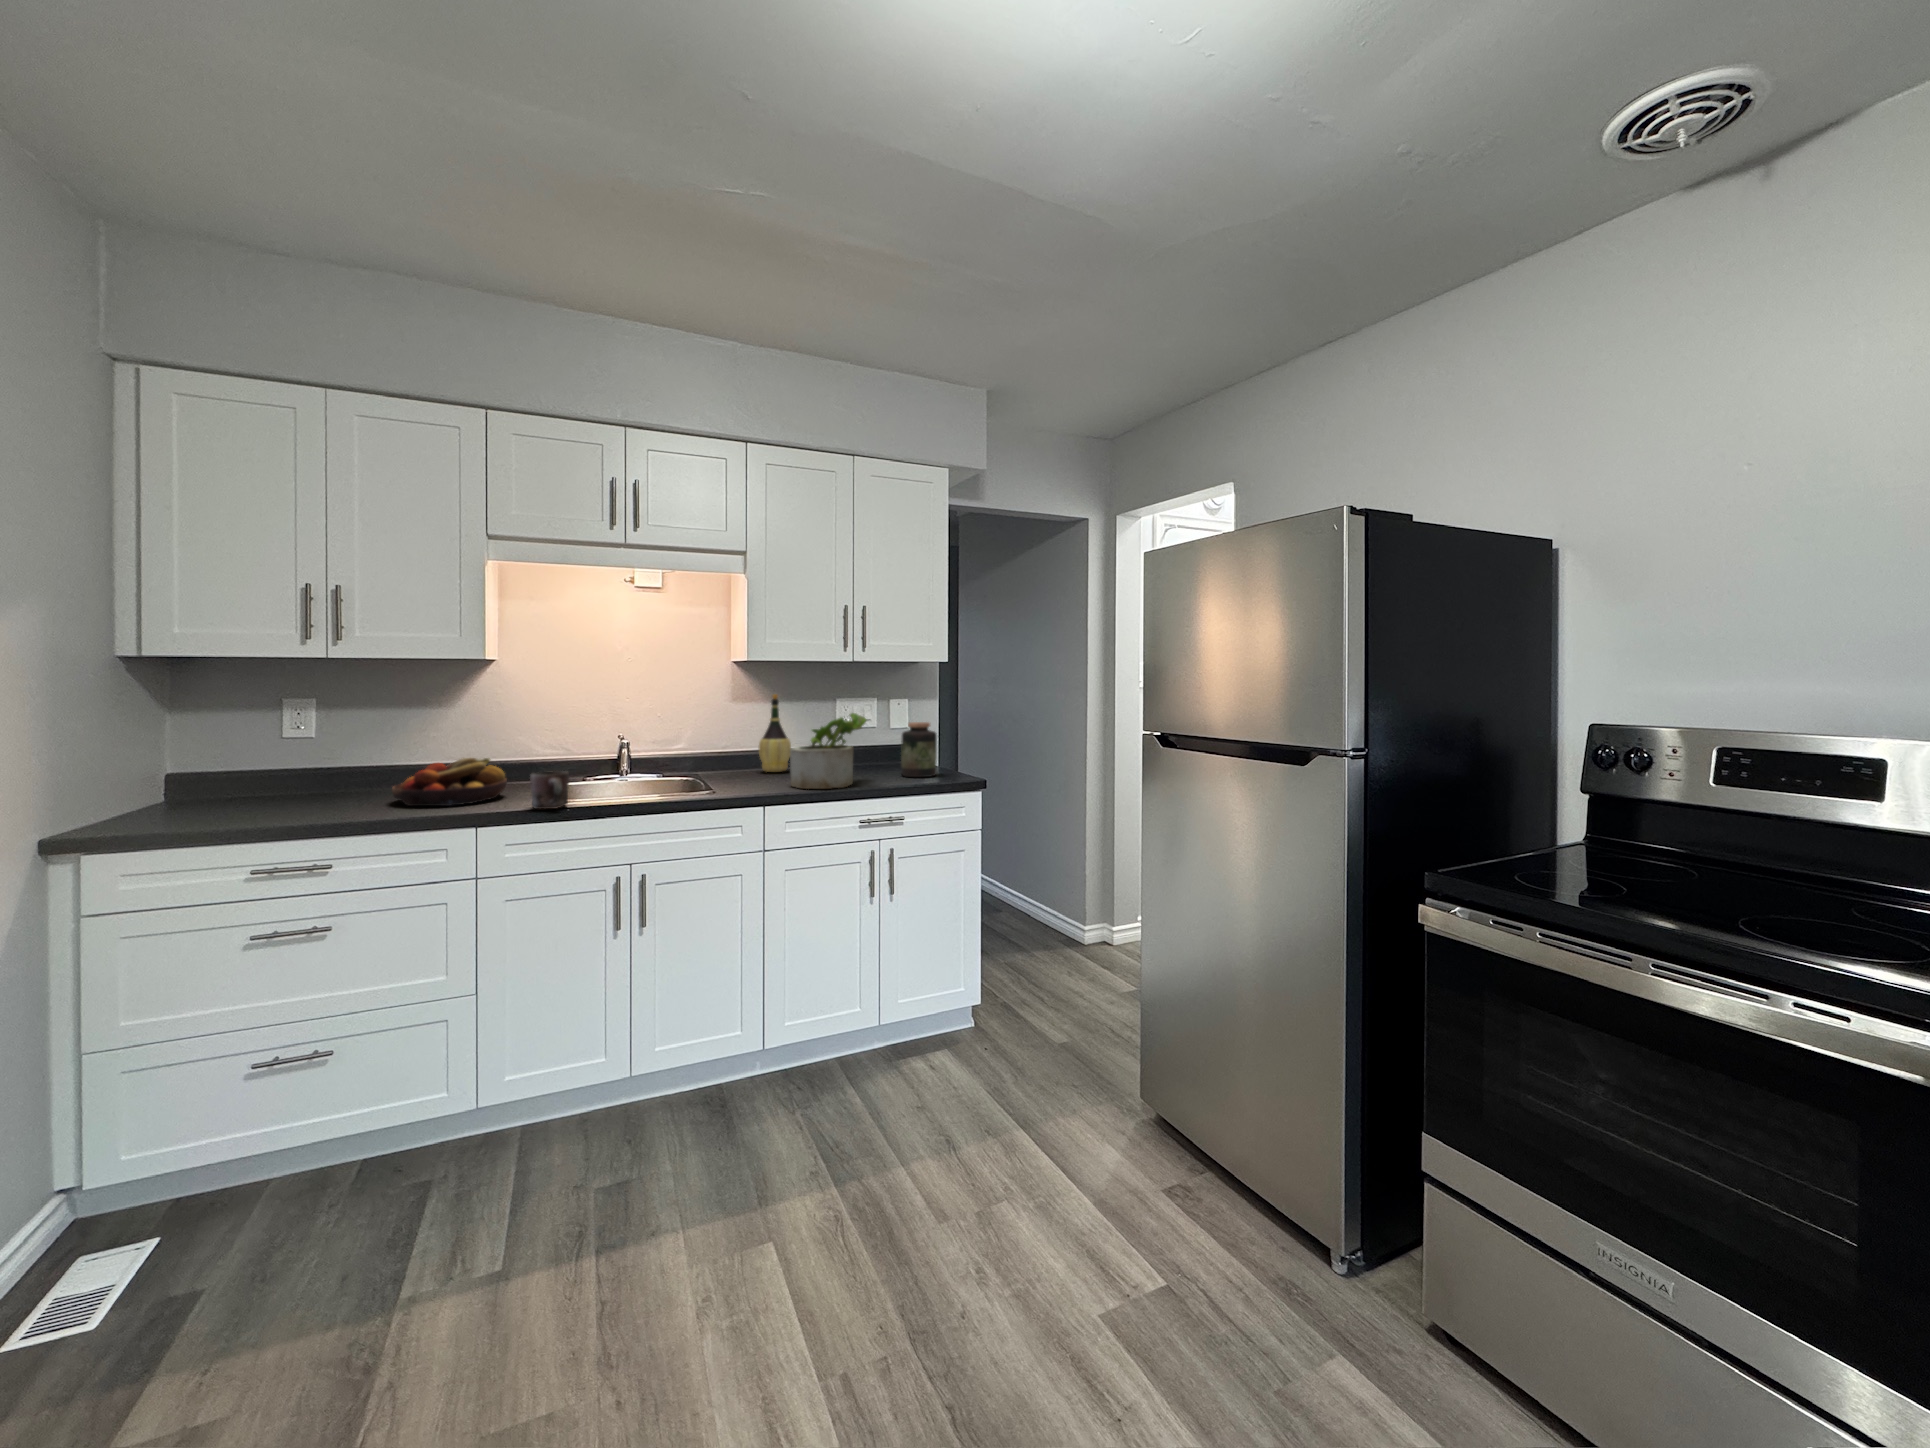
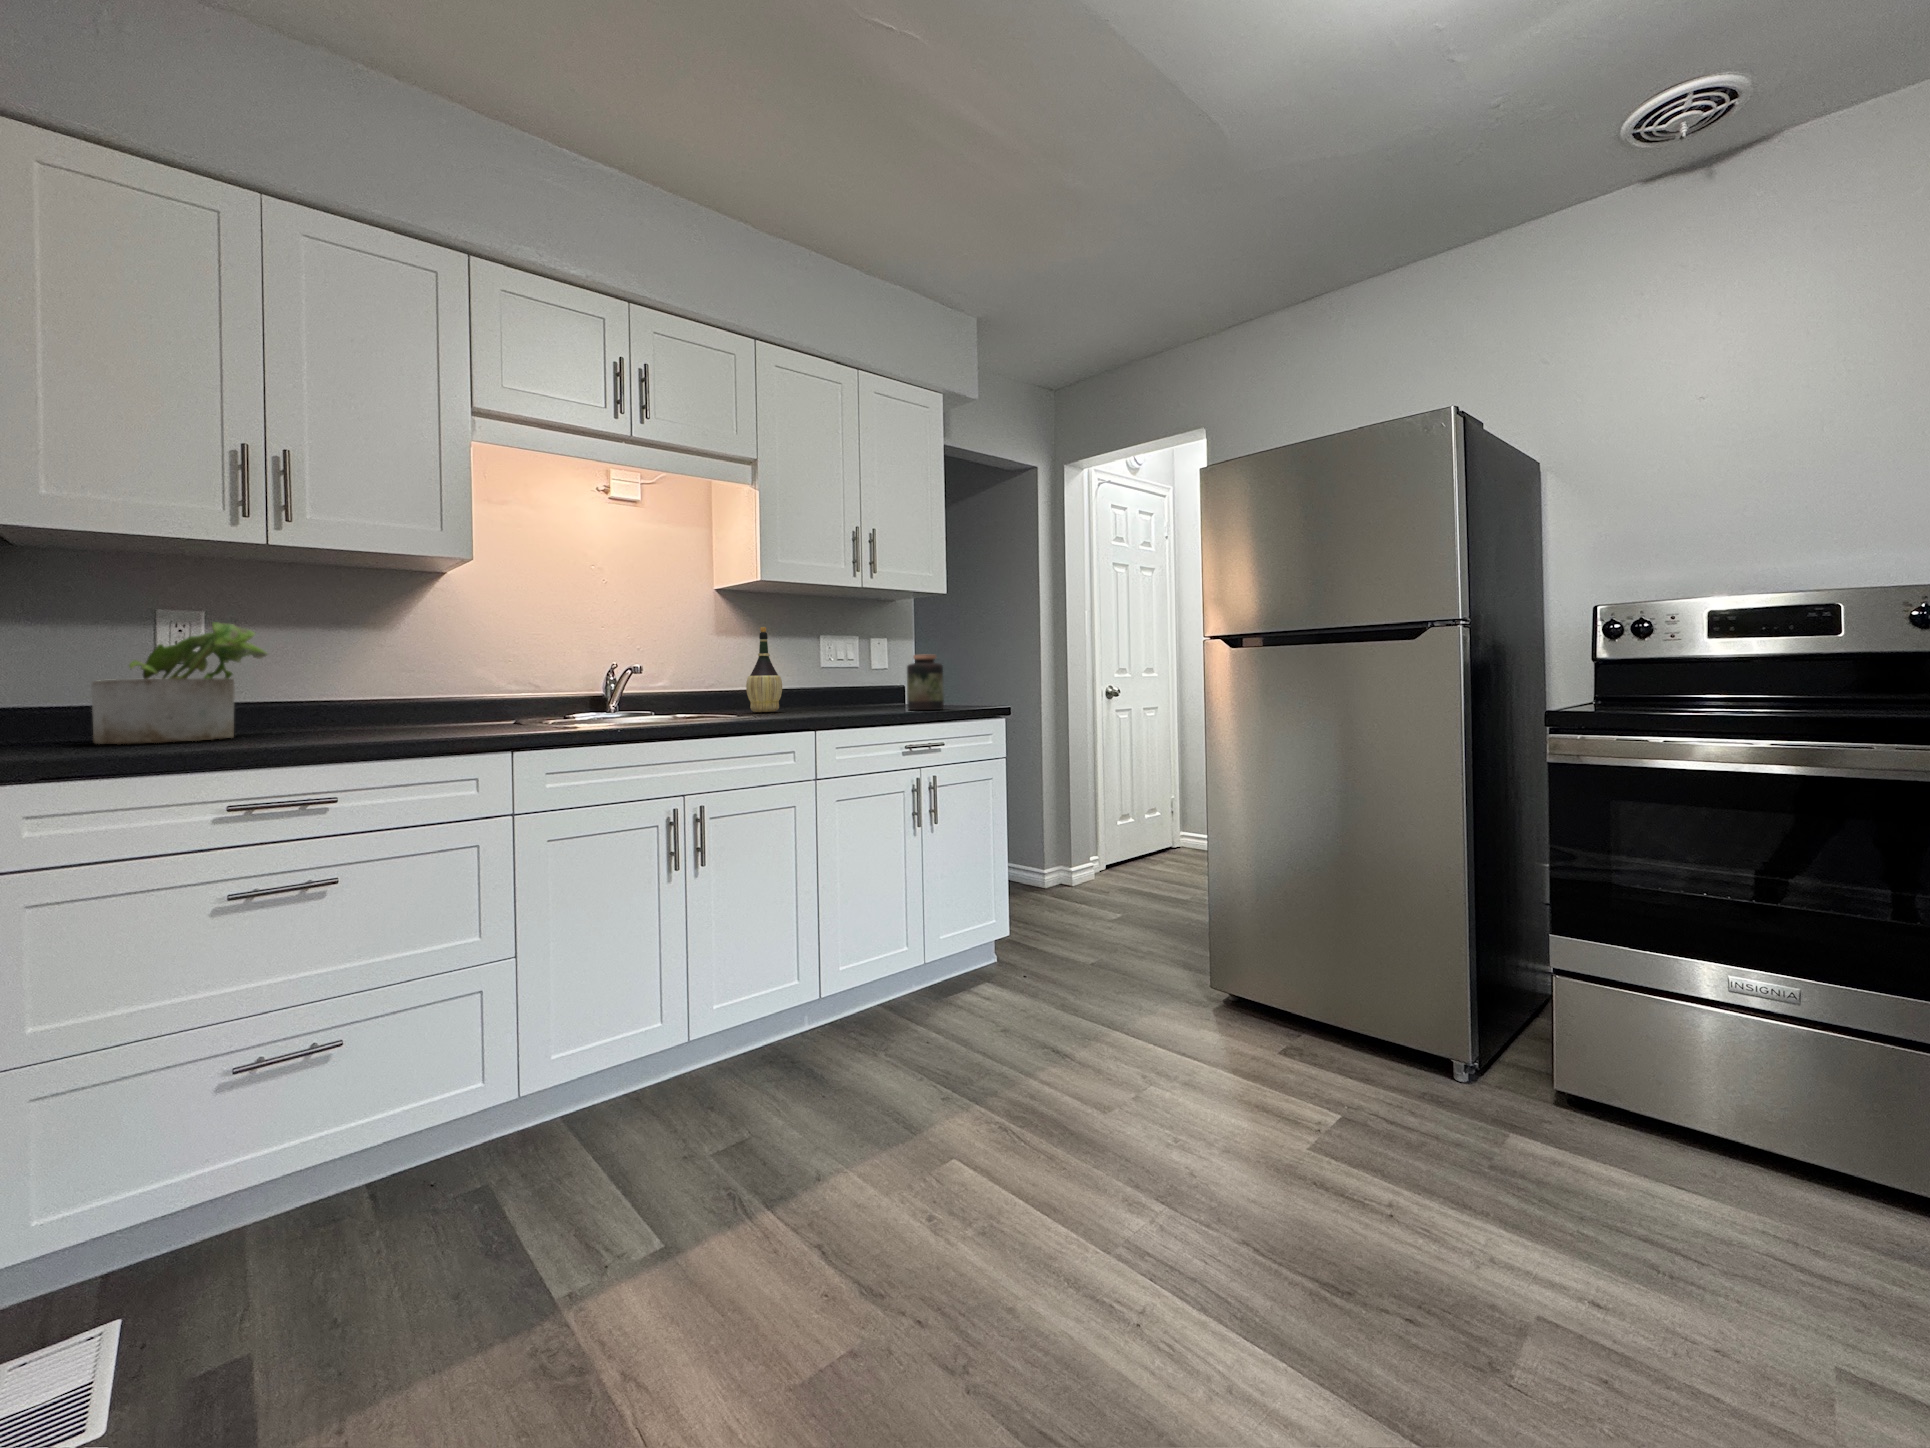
potted plant: present [790,713,866,789] -> present [91,623,267,744]
fruit bowl: present [392,758,507,806] -> none [358,680,504,735]
mug: present [530,771,569,809] -> none [566,689,616,731]

